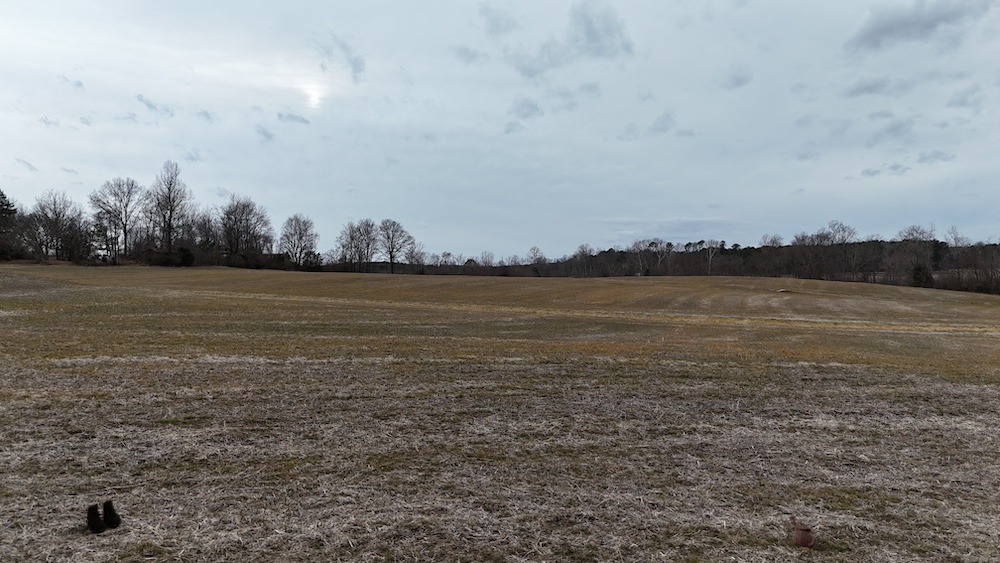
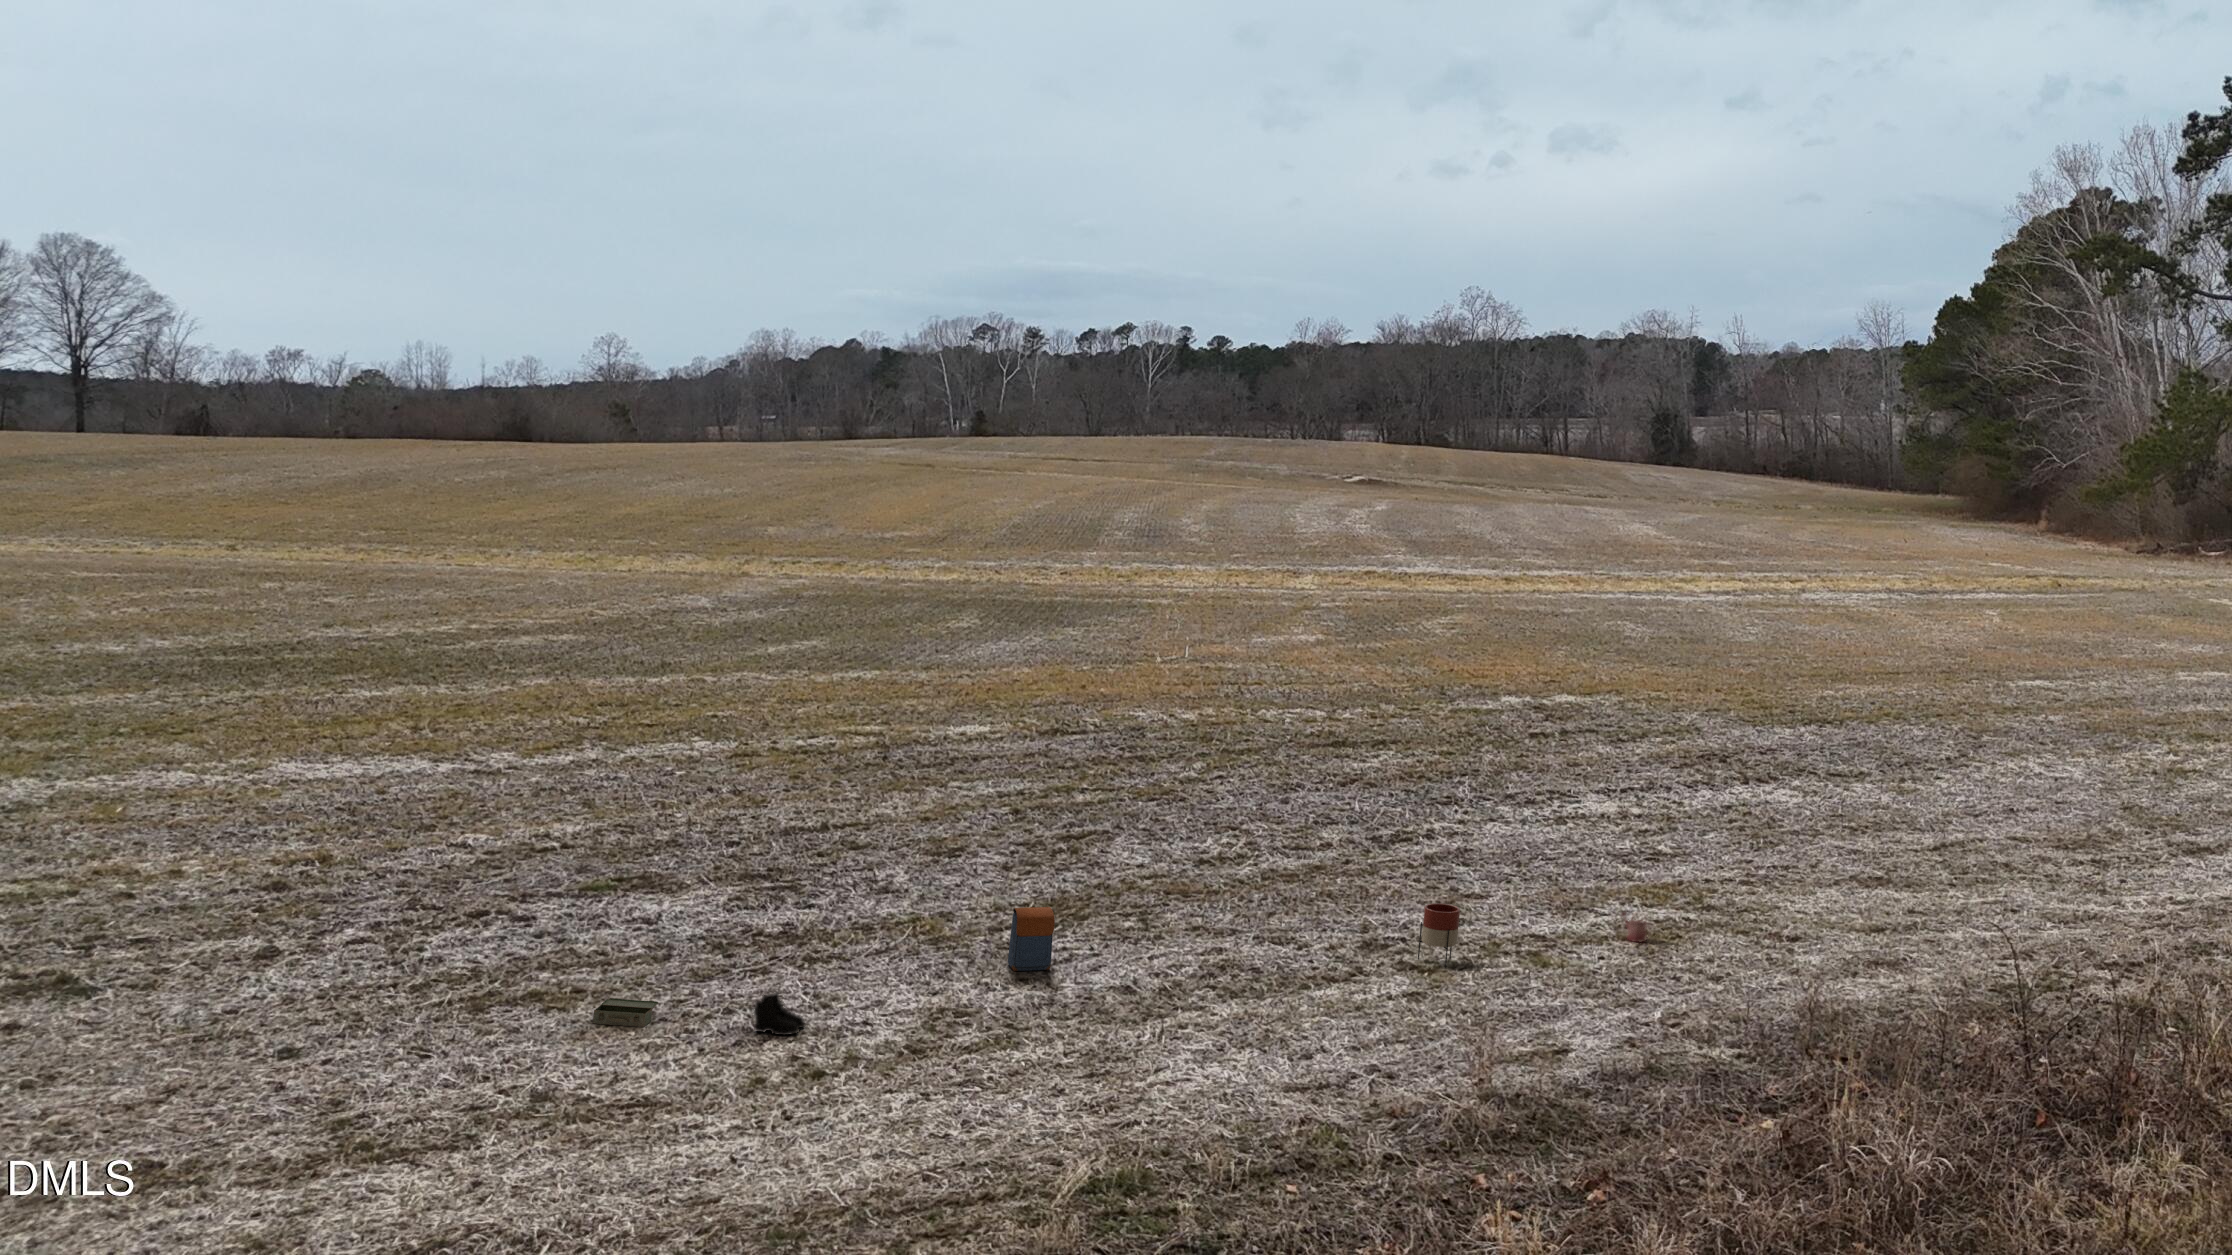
backpack: none [314,458,345,501] -> present [1008,907,1055,971]
toolbox: none [42,487,80,509] -> present [593,998,659,1027]
planter: none [593,492,622,547] -> present [1418,903,1460,967]

